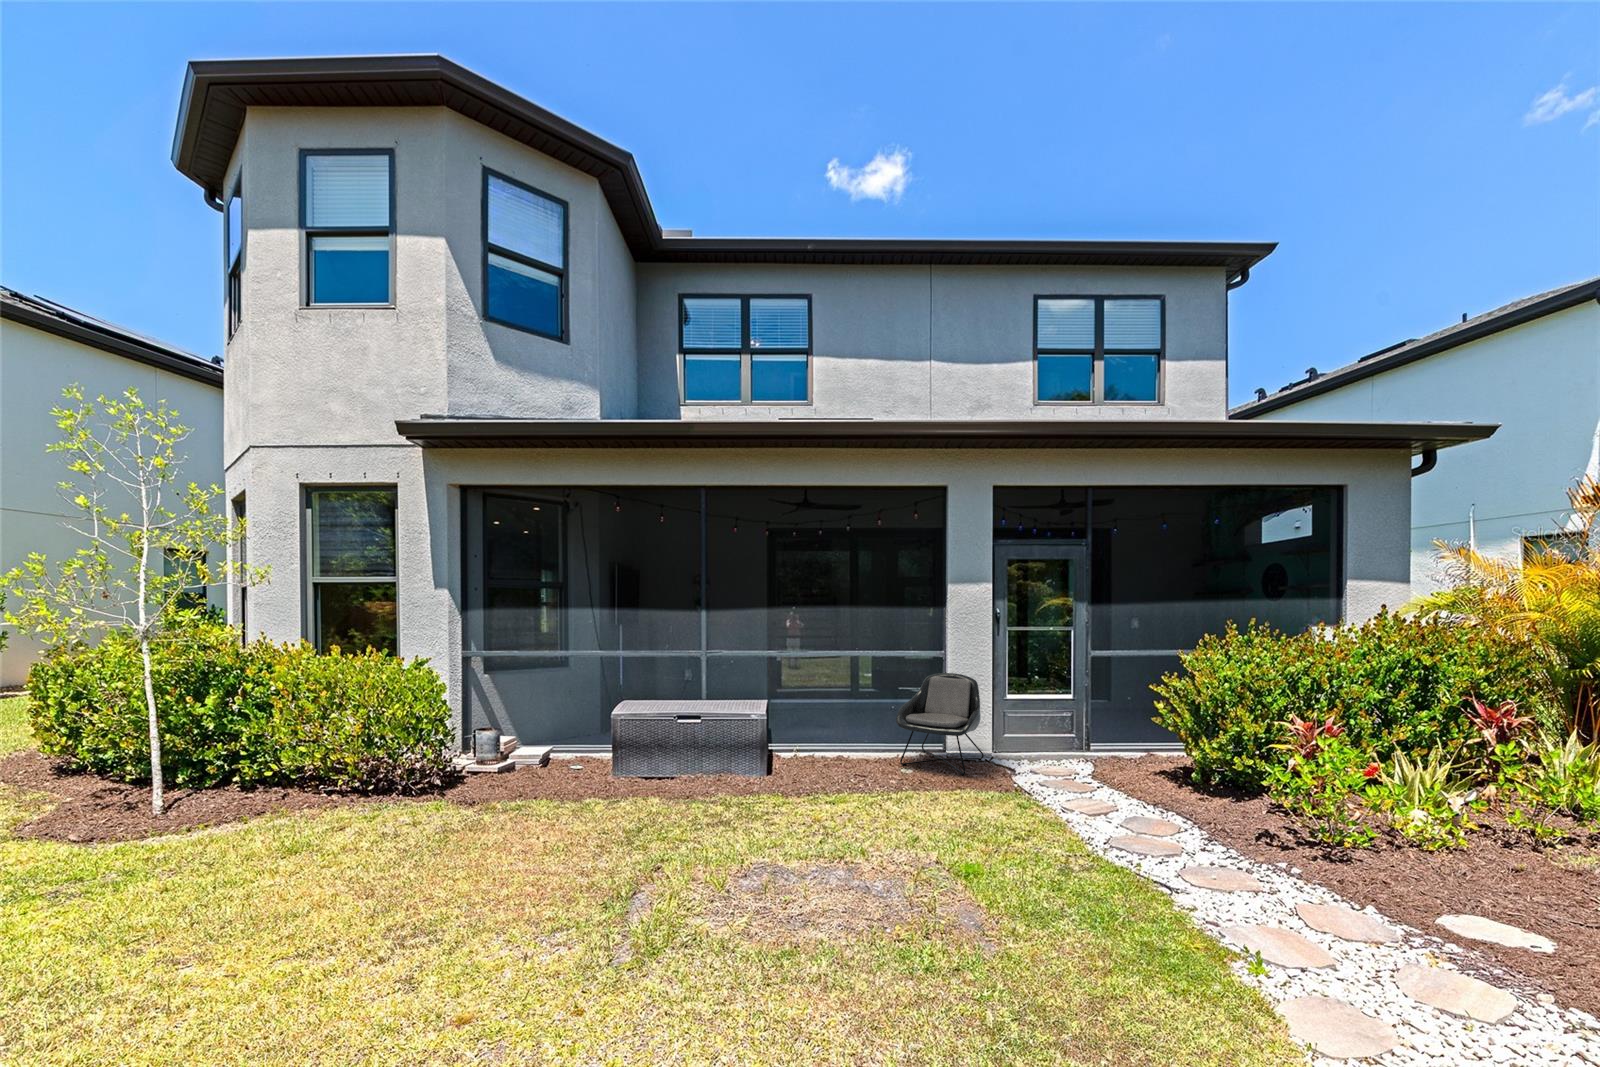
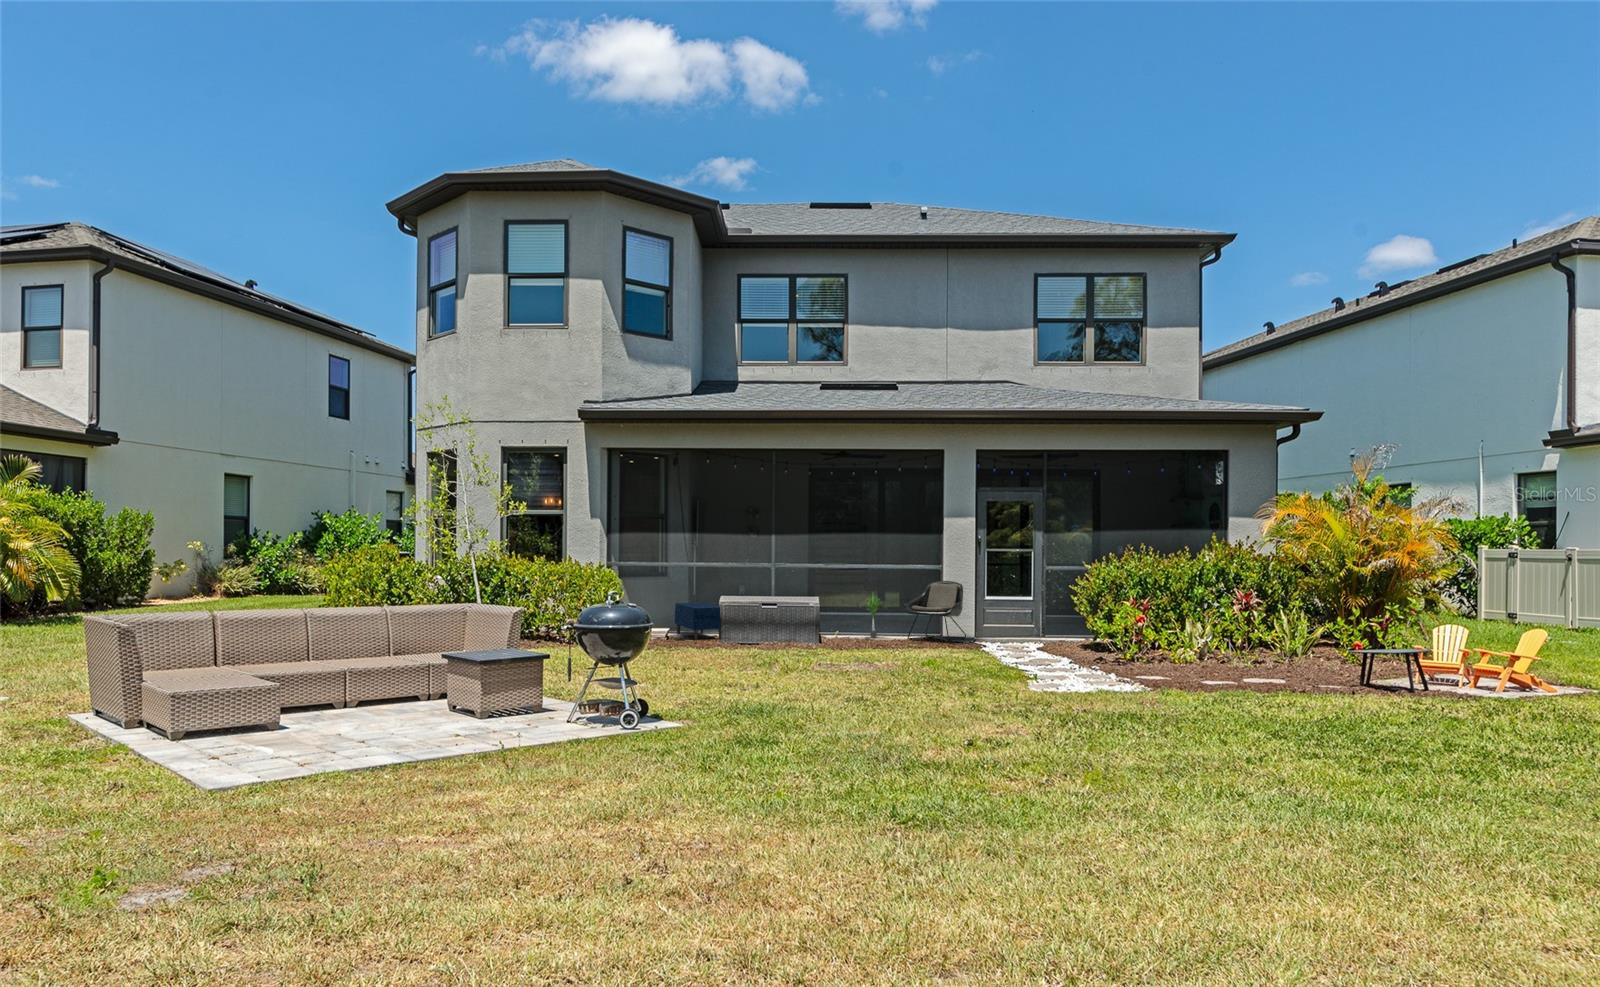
potted plant: none [826,689,870,760] -> present [867,597,880,638]
bench: none [564,704,626,777] -> present [675,603,722,640]

